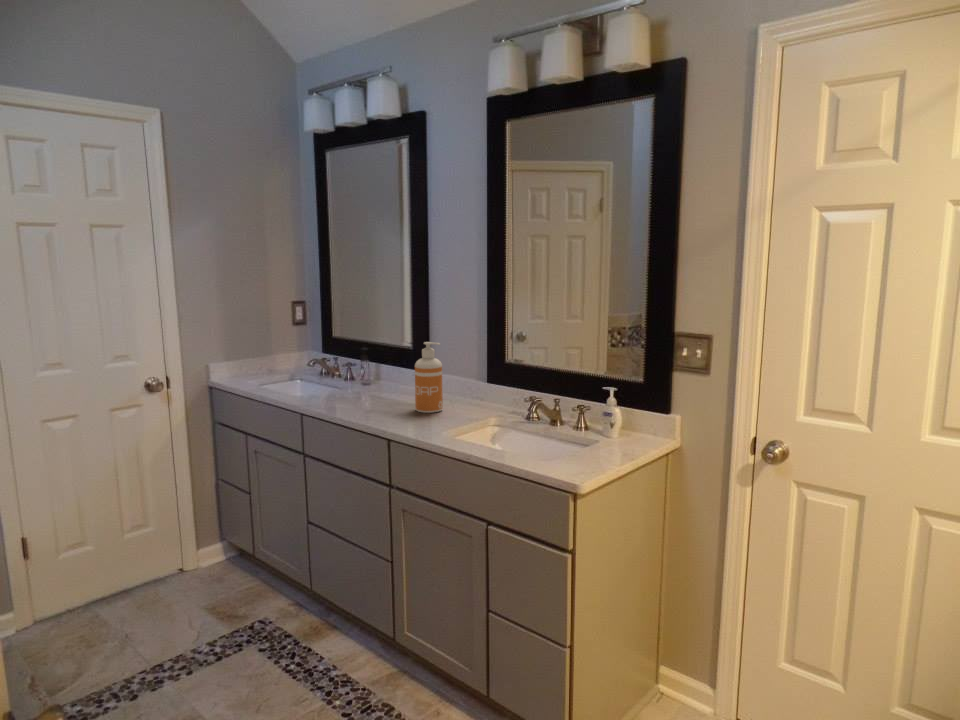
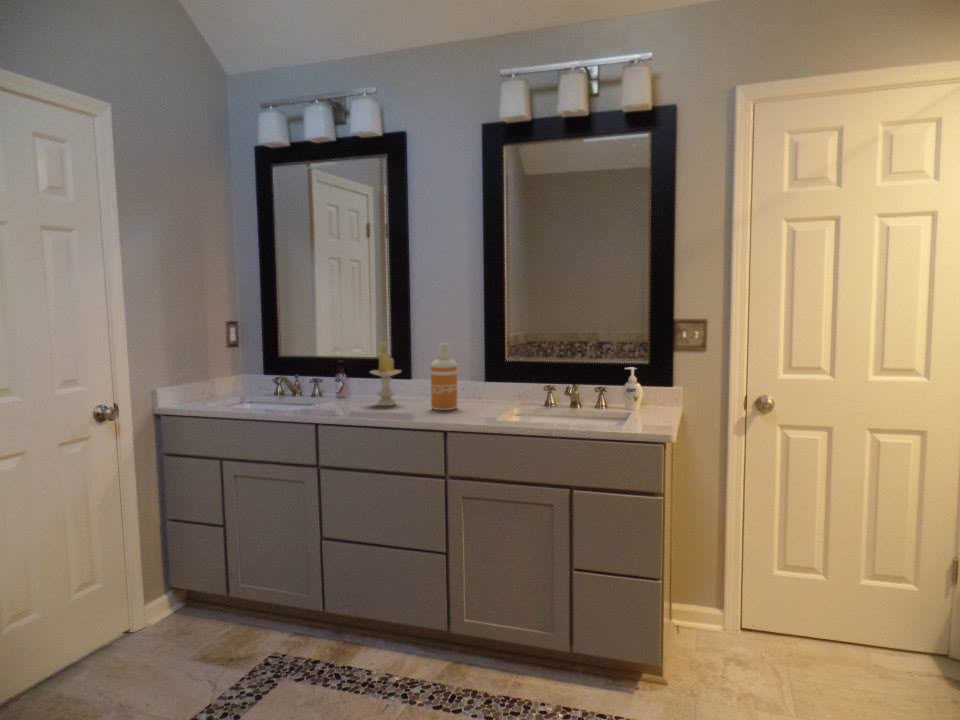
candle: none [372,335,404,400] -> present [370,342,401,406]

